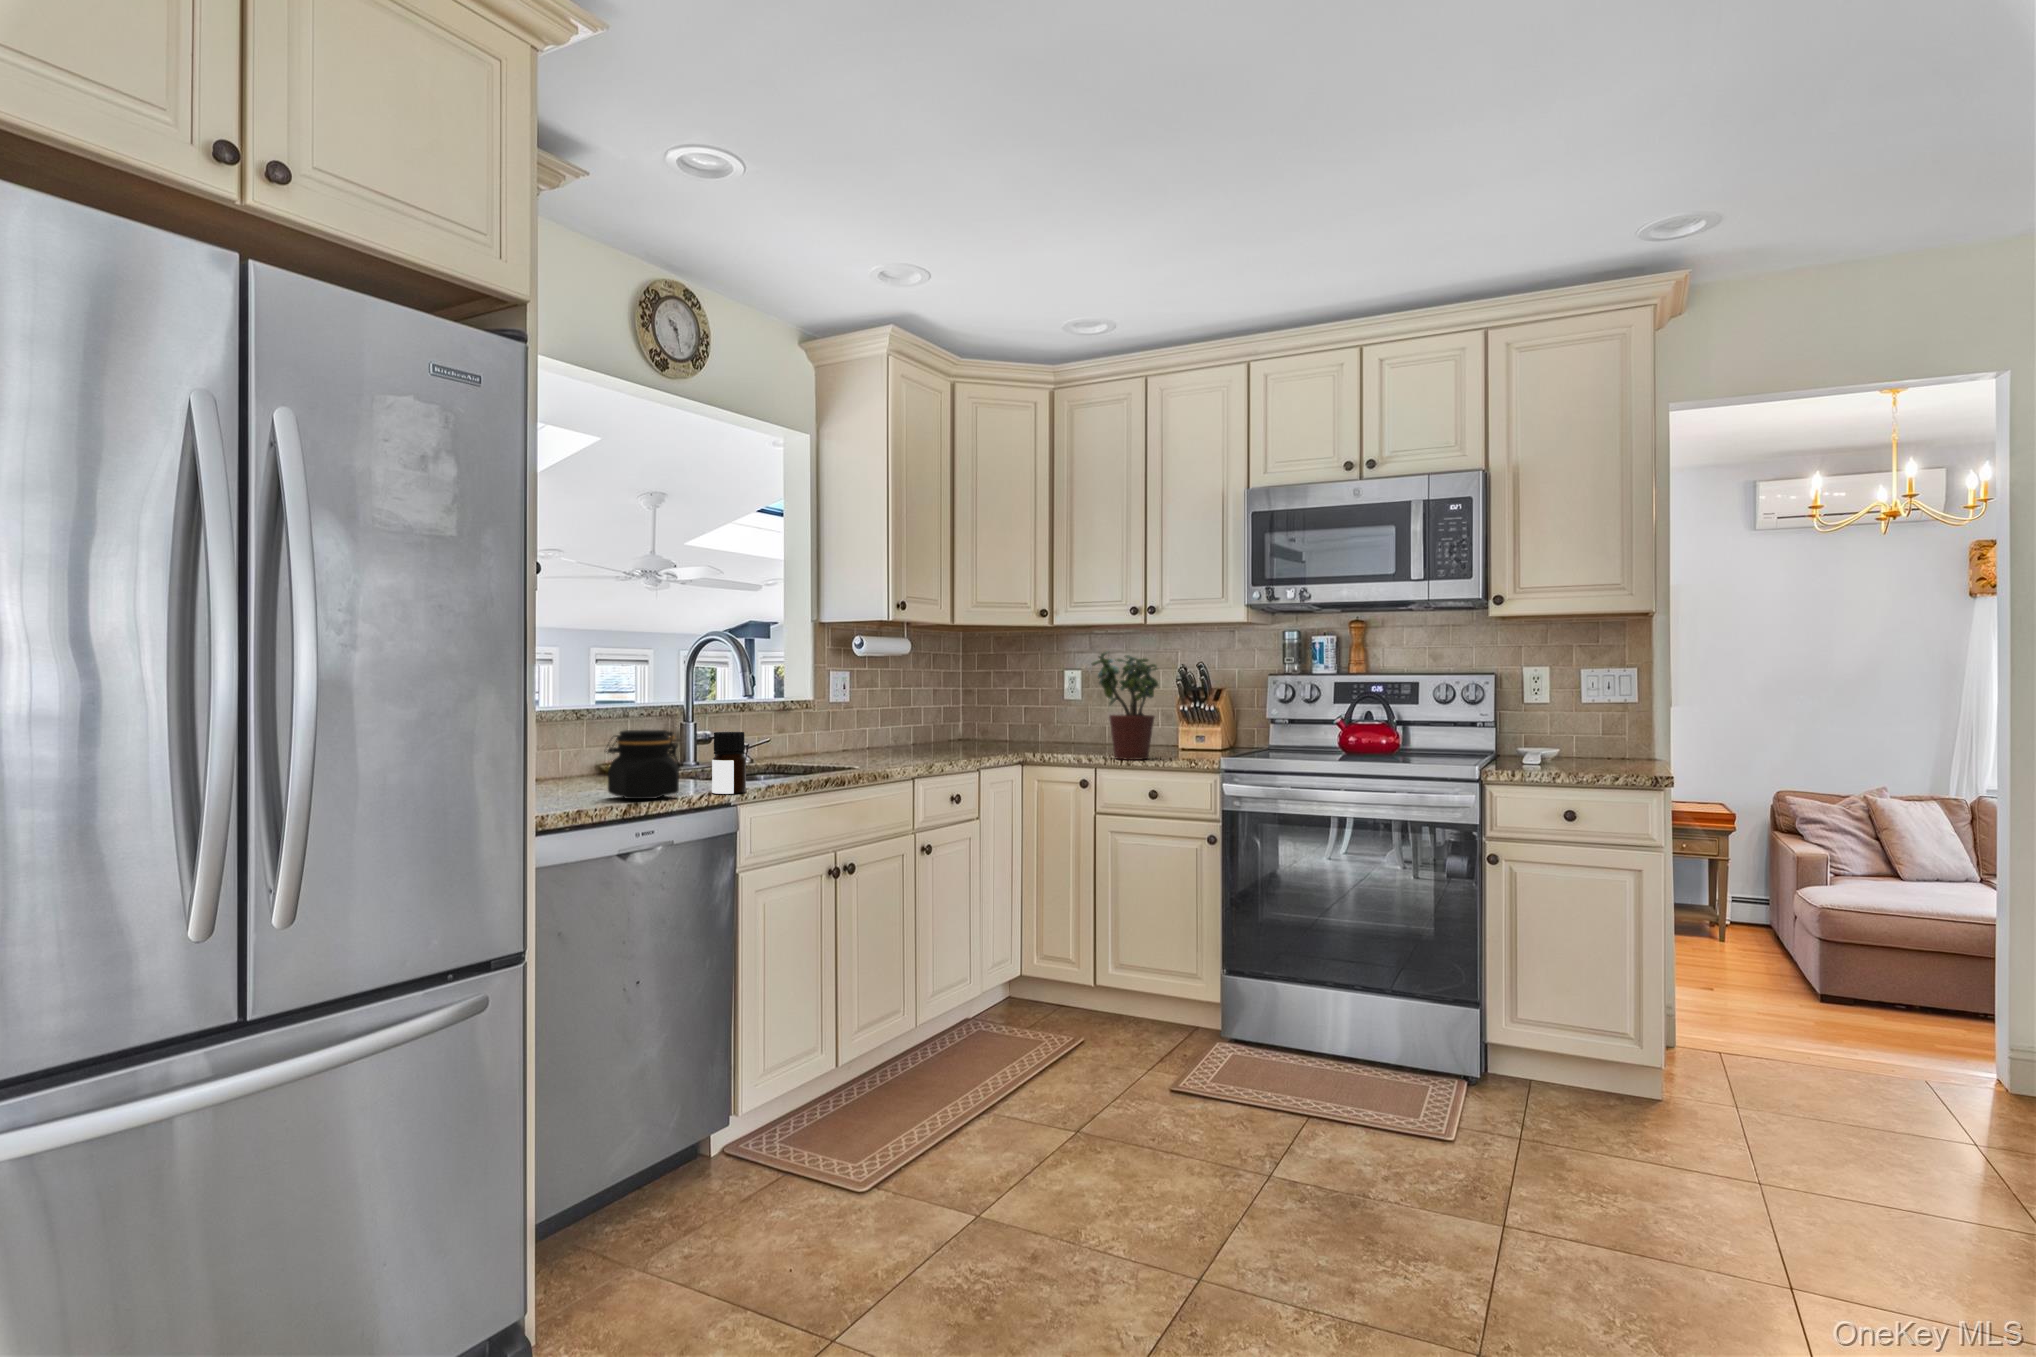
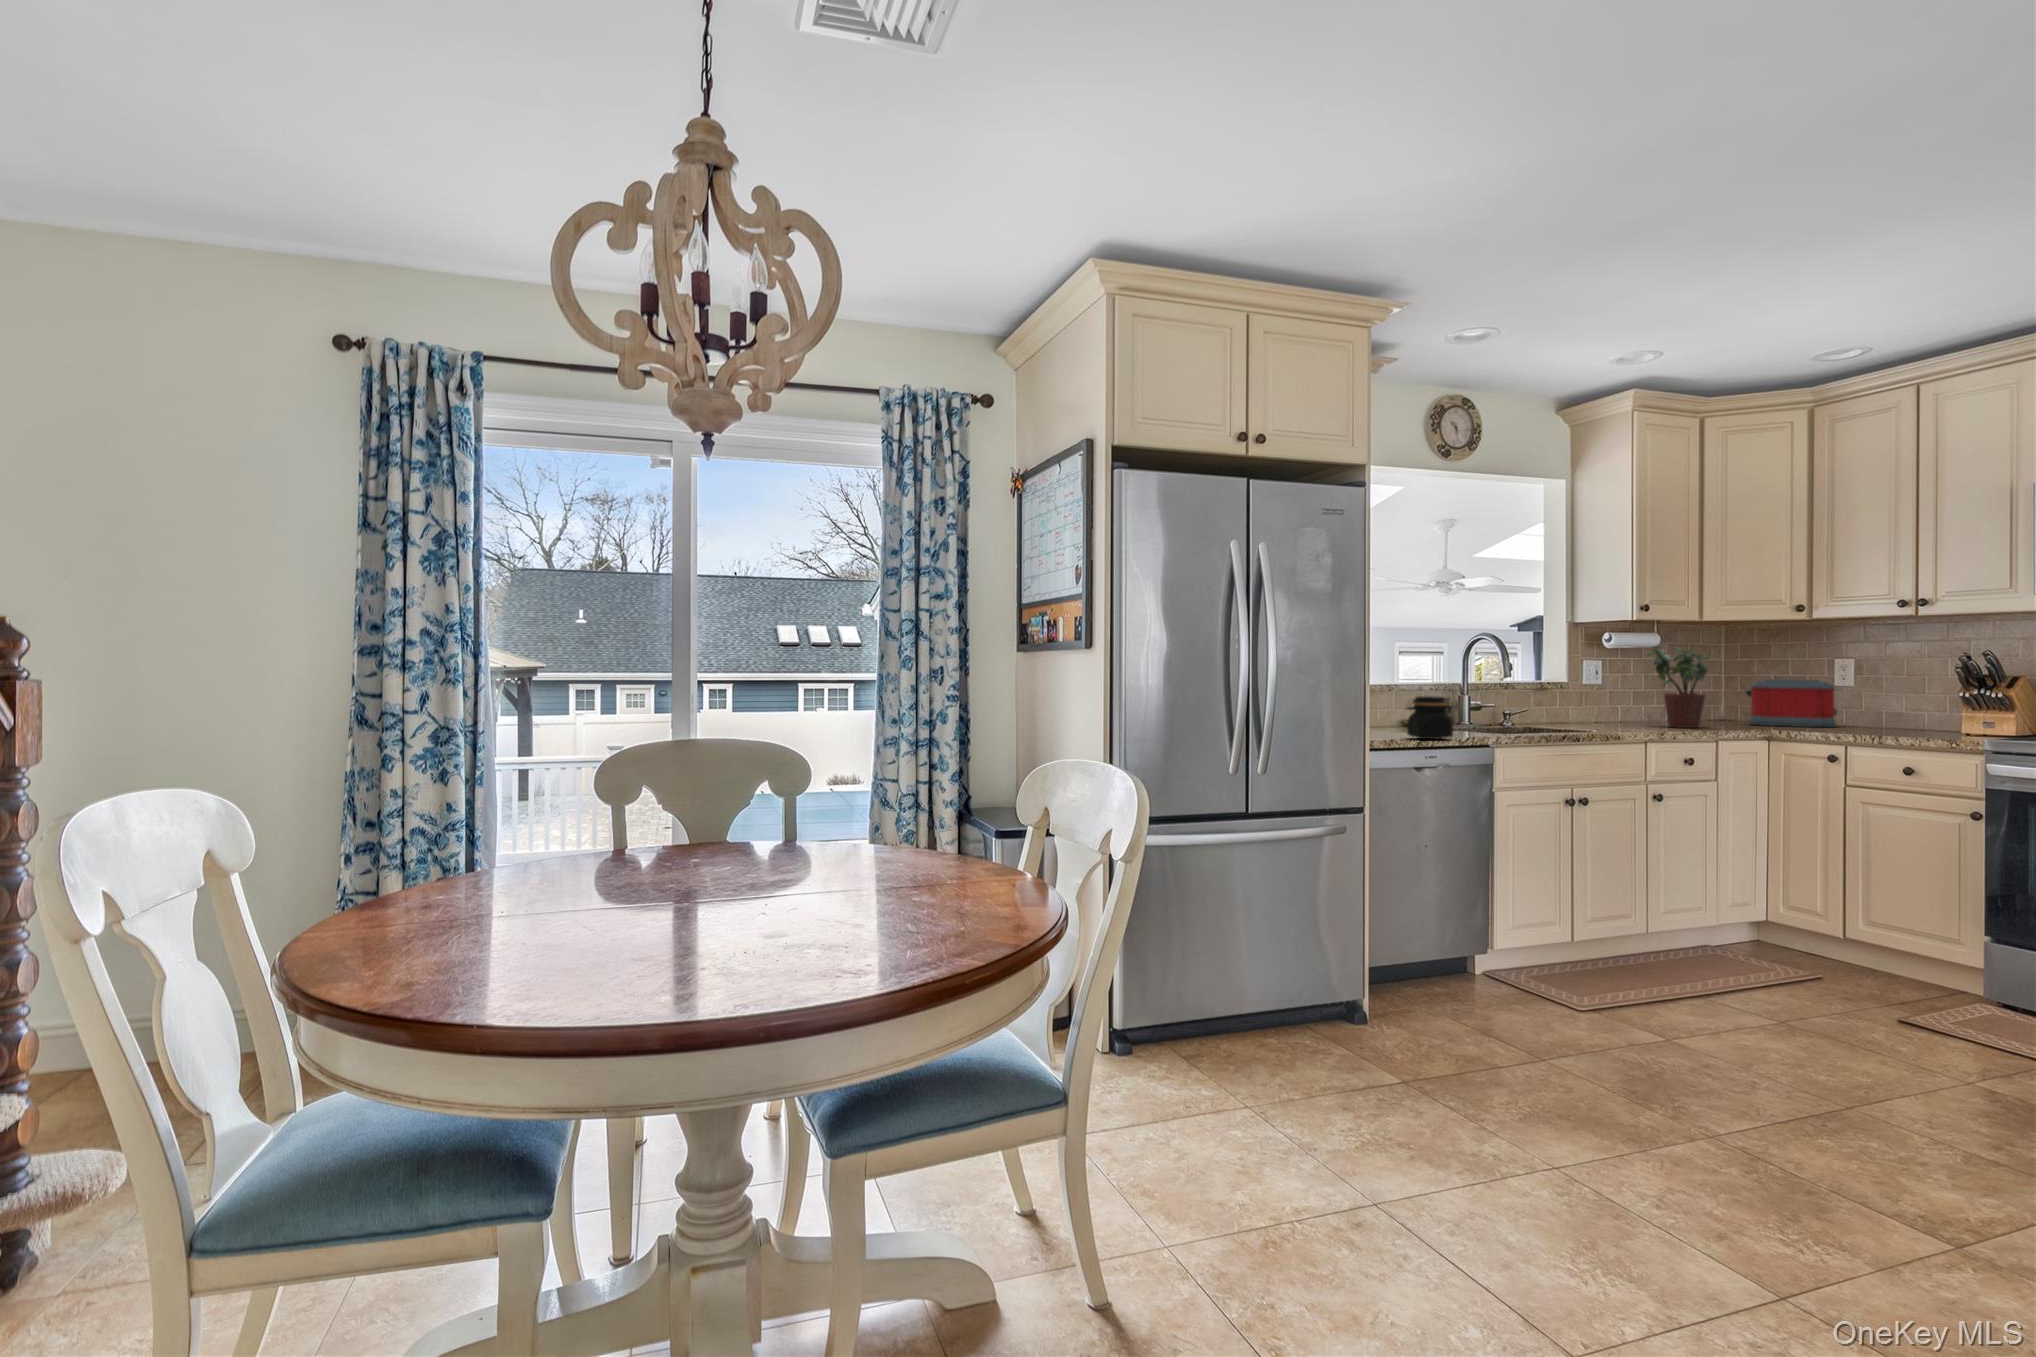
potted plant: present [1092,651,1159,760] -> present [1648,645,1708,728]
toaster: none [989,693,1072,746] -> present [1746,679,1837,727]
bottle: present [712,732,746,794] -> none [1476,699,1500,740]

